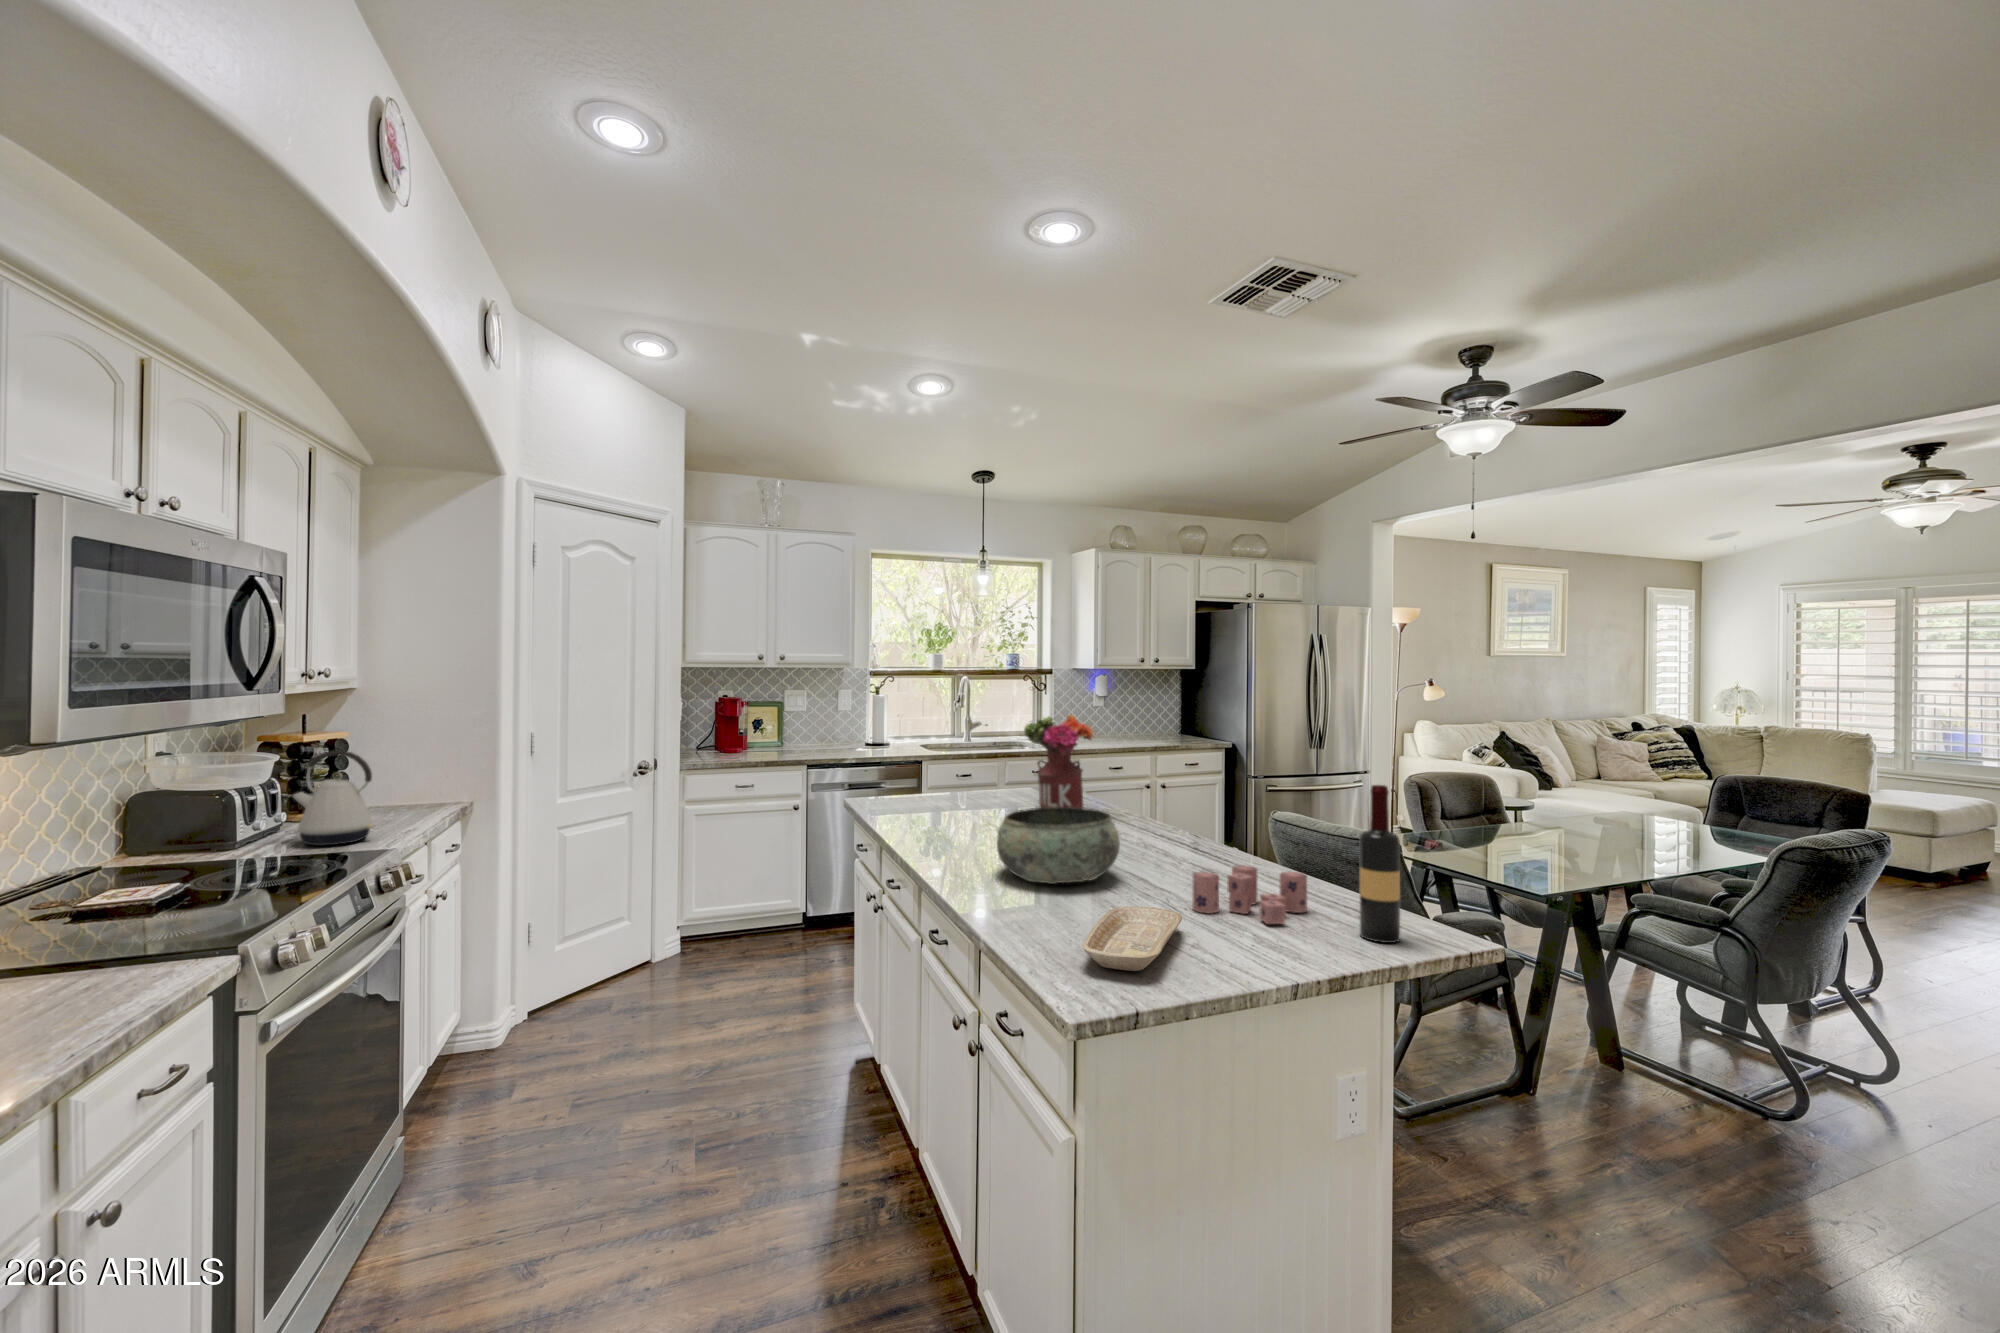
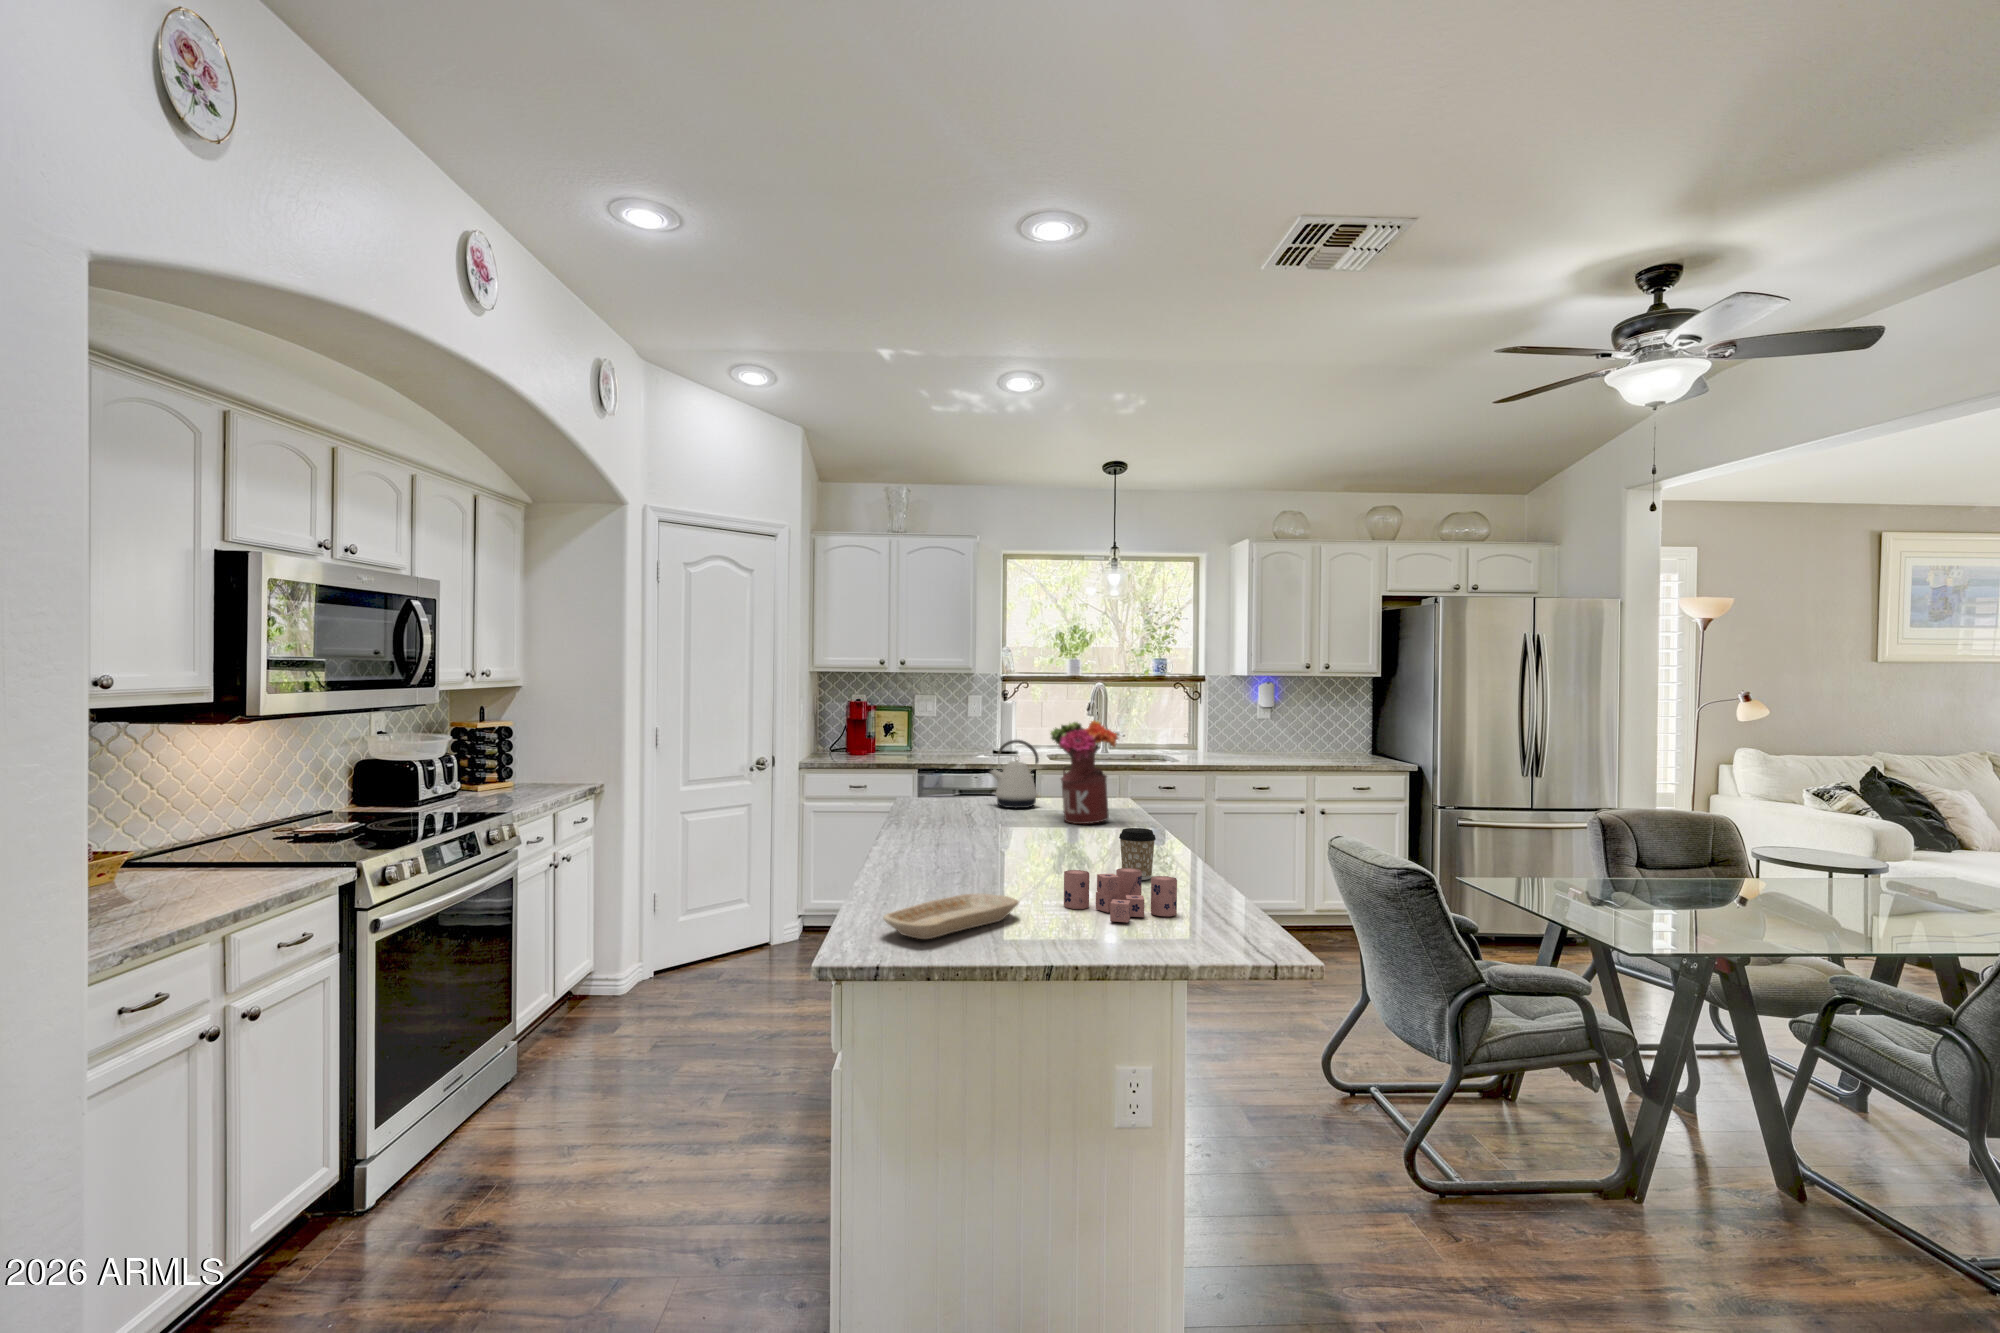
kettle: present [293,750,376,846] -> present [990,740,1041,808]
wine bottle: present [1360,785,1400,943] -> none [1188,789,1226,946]
bowl: present [997,807,1120,884] -> none [929,806,1045,875]
coffee cup: none [1186,822,1223,874] -> present [1119,828,1156,880]

